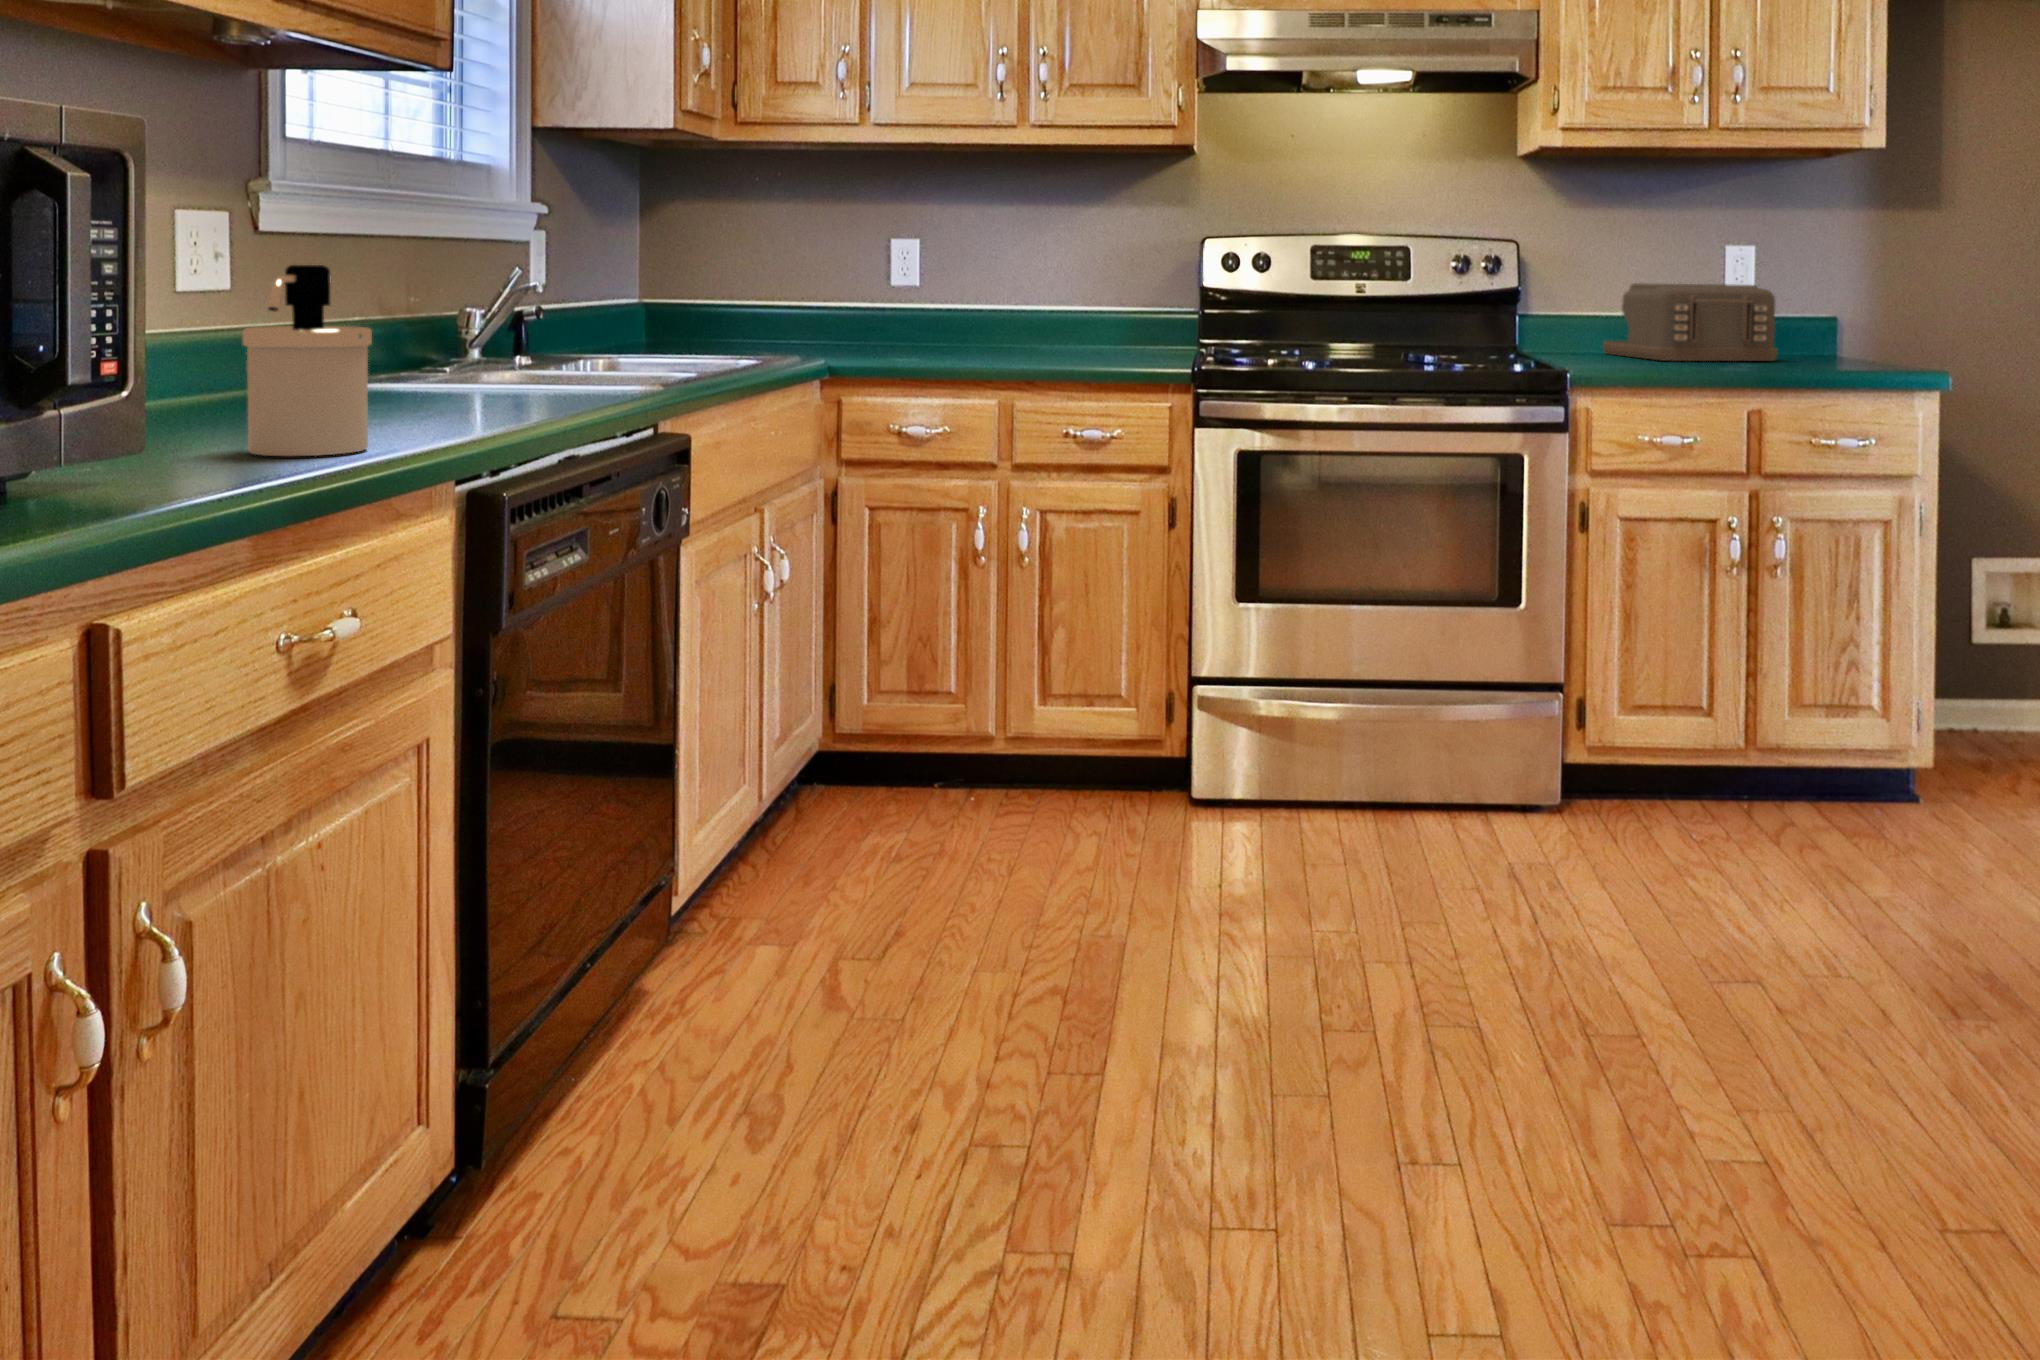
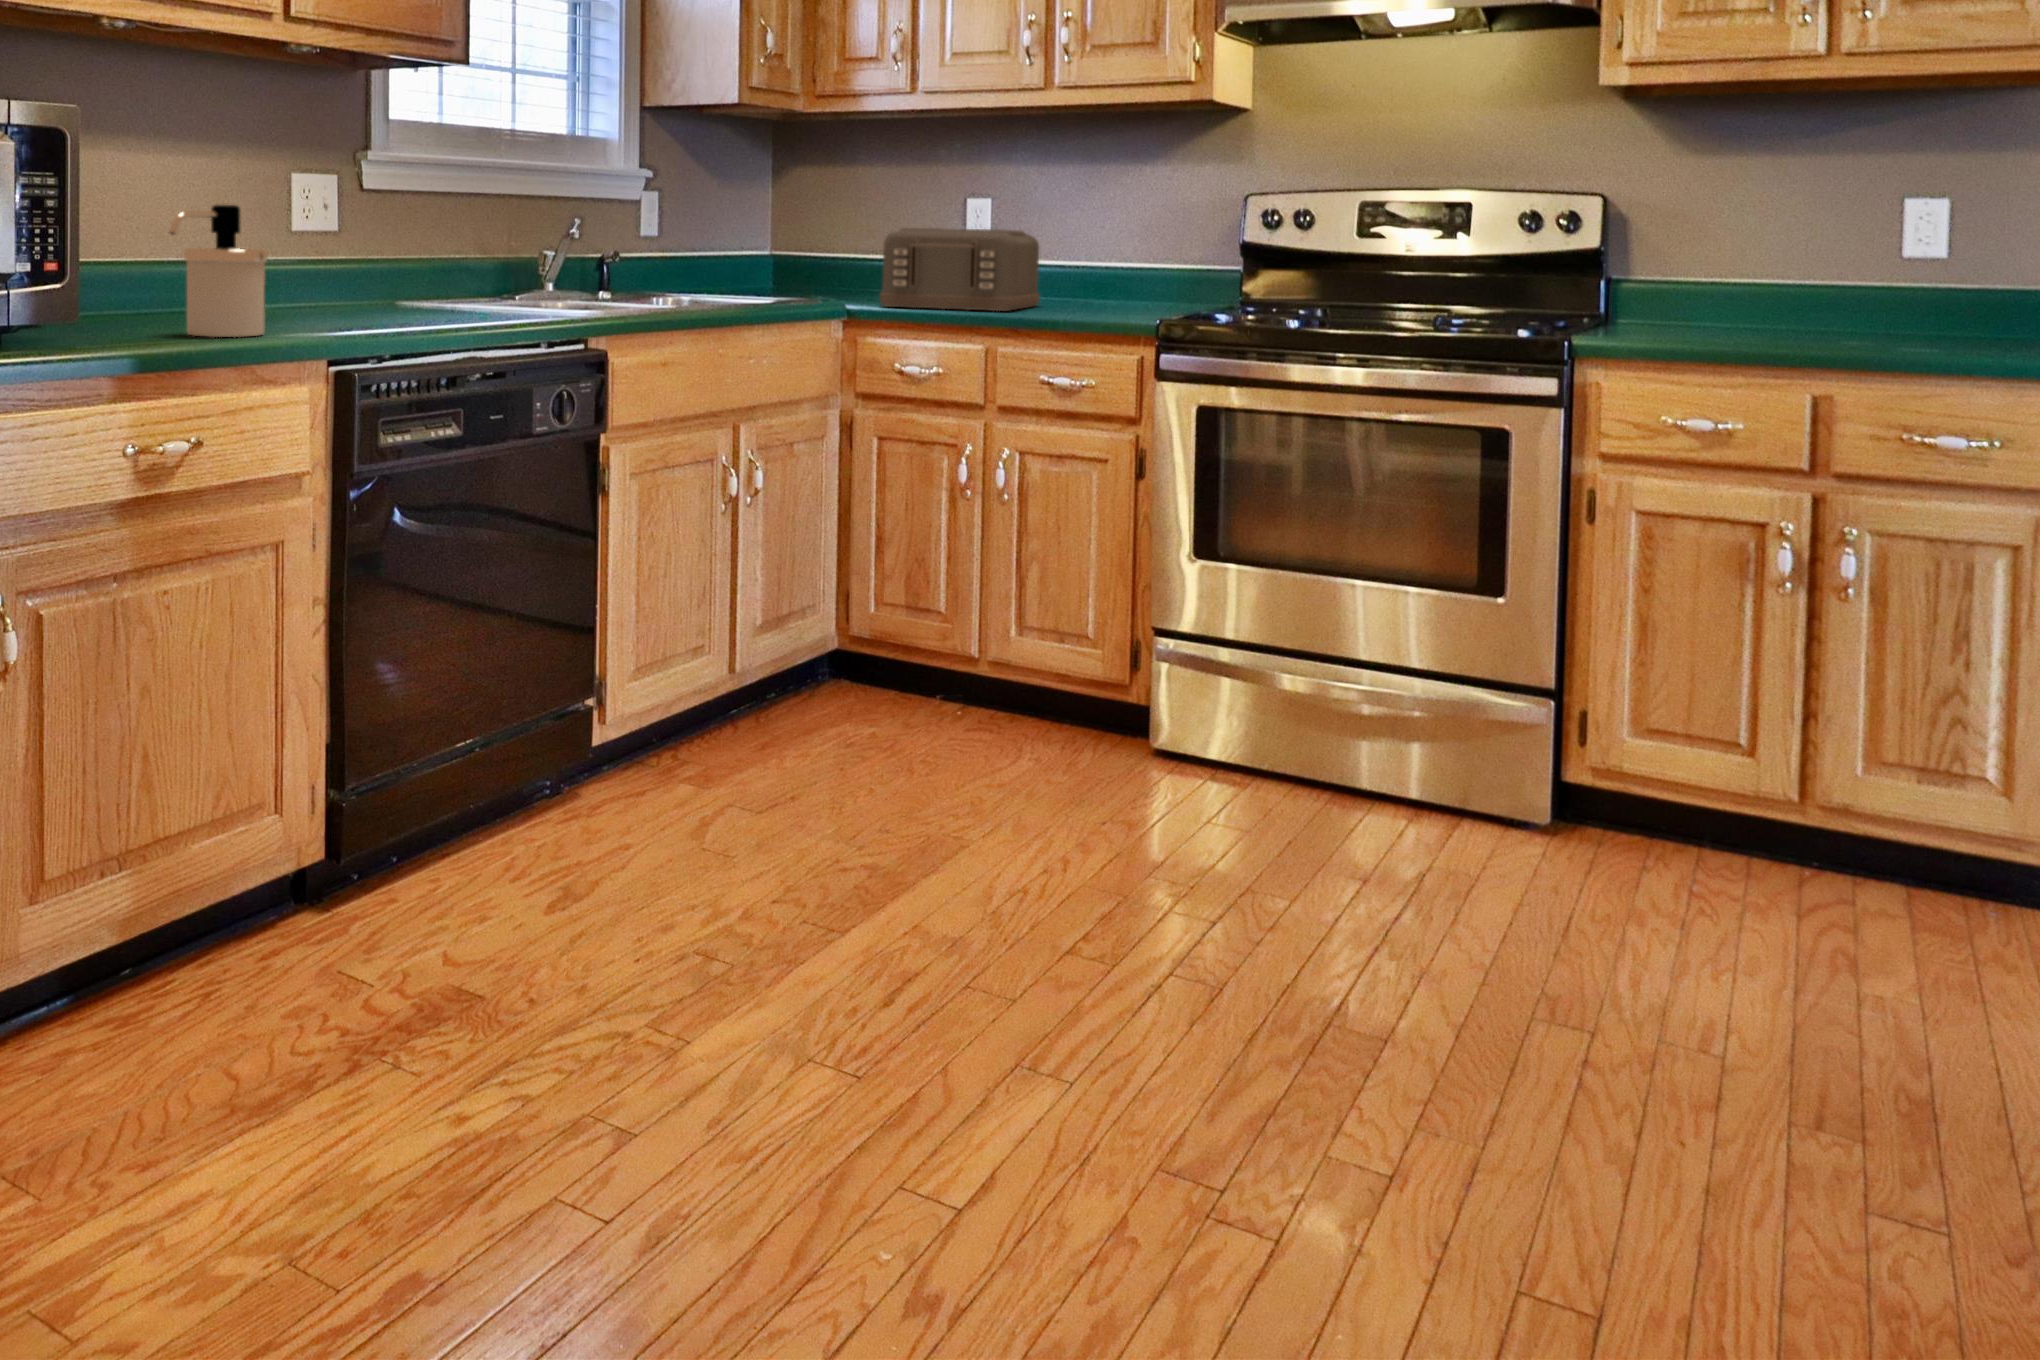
toaster: present [1603,283,1777,361] -> present [880,228,1039,311]

